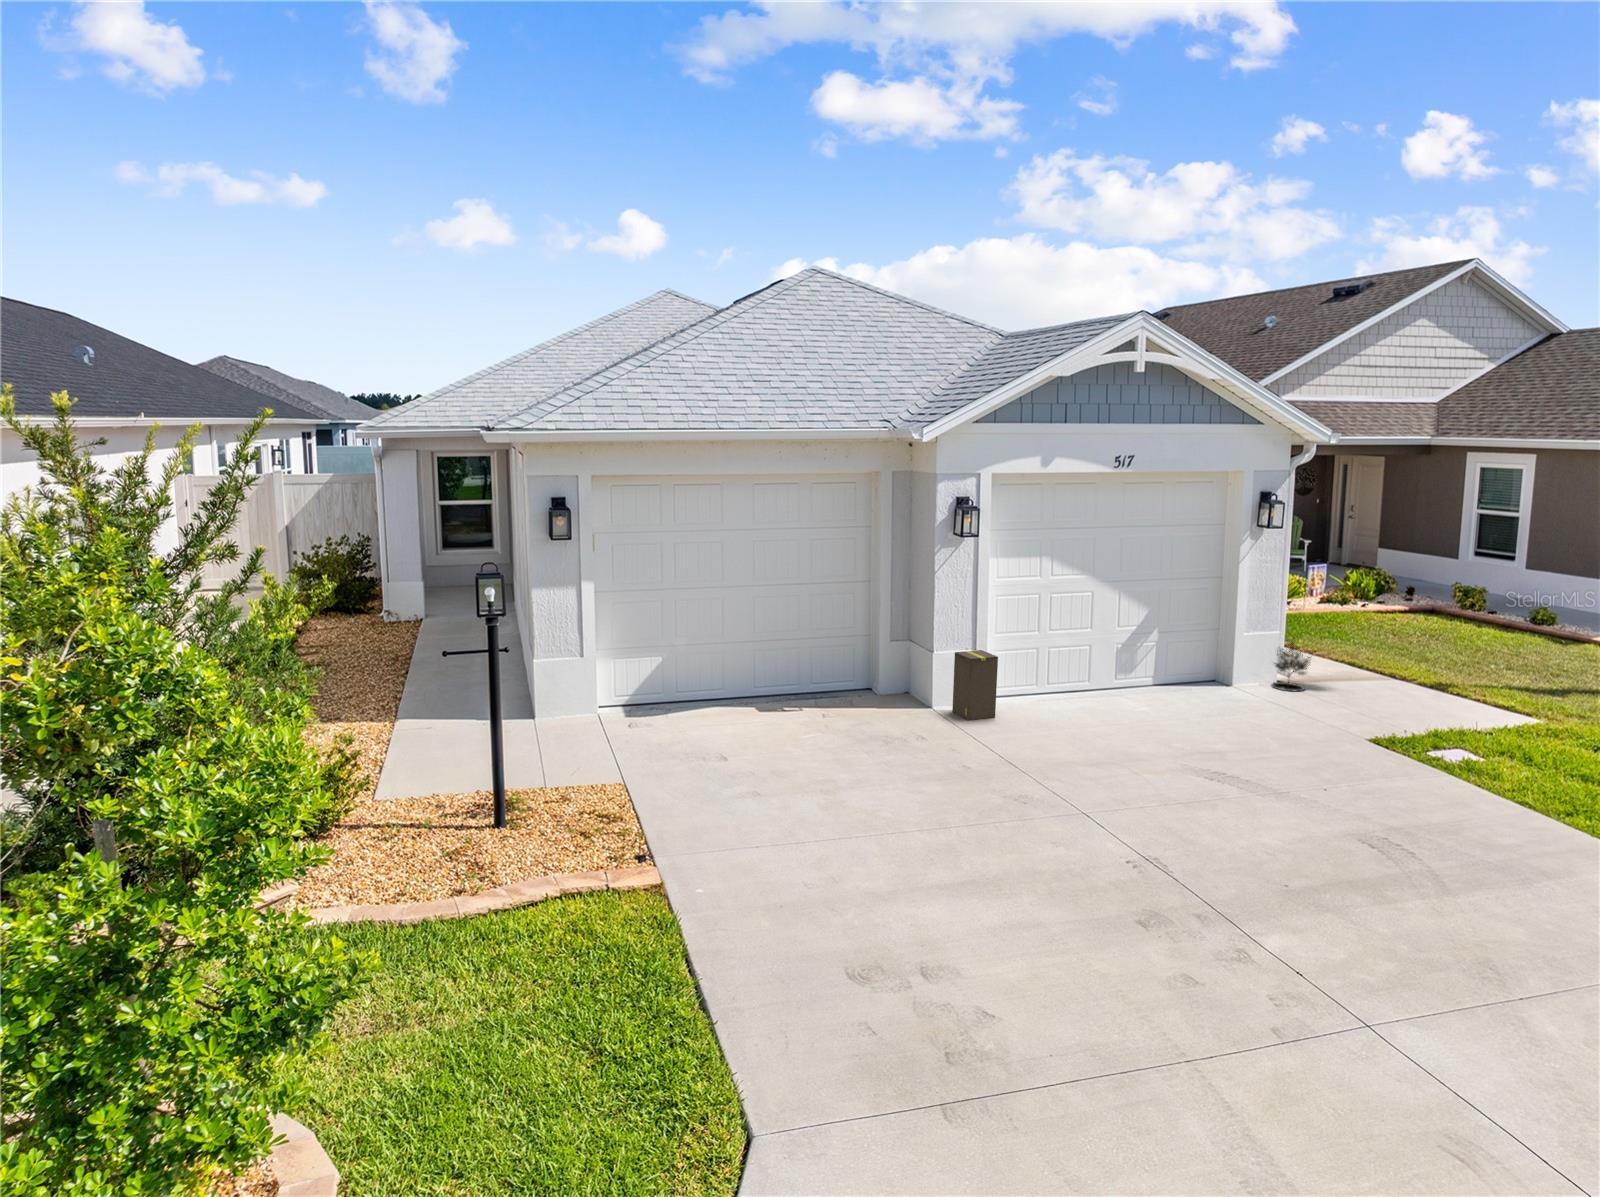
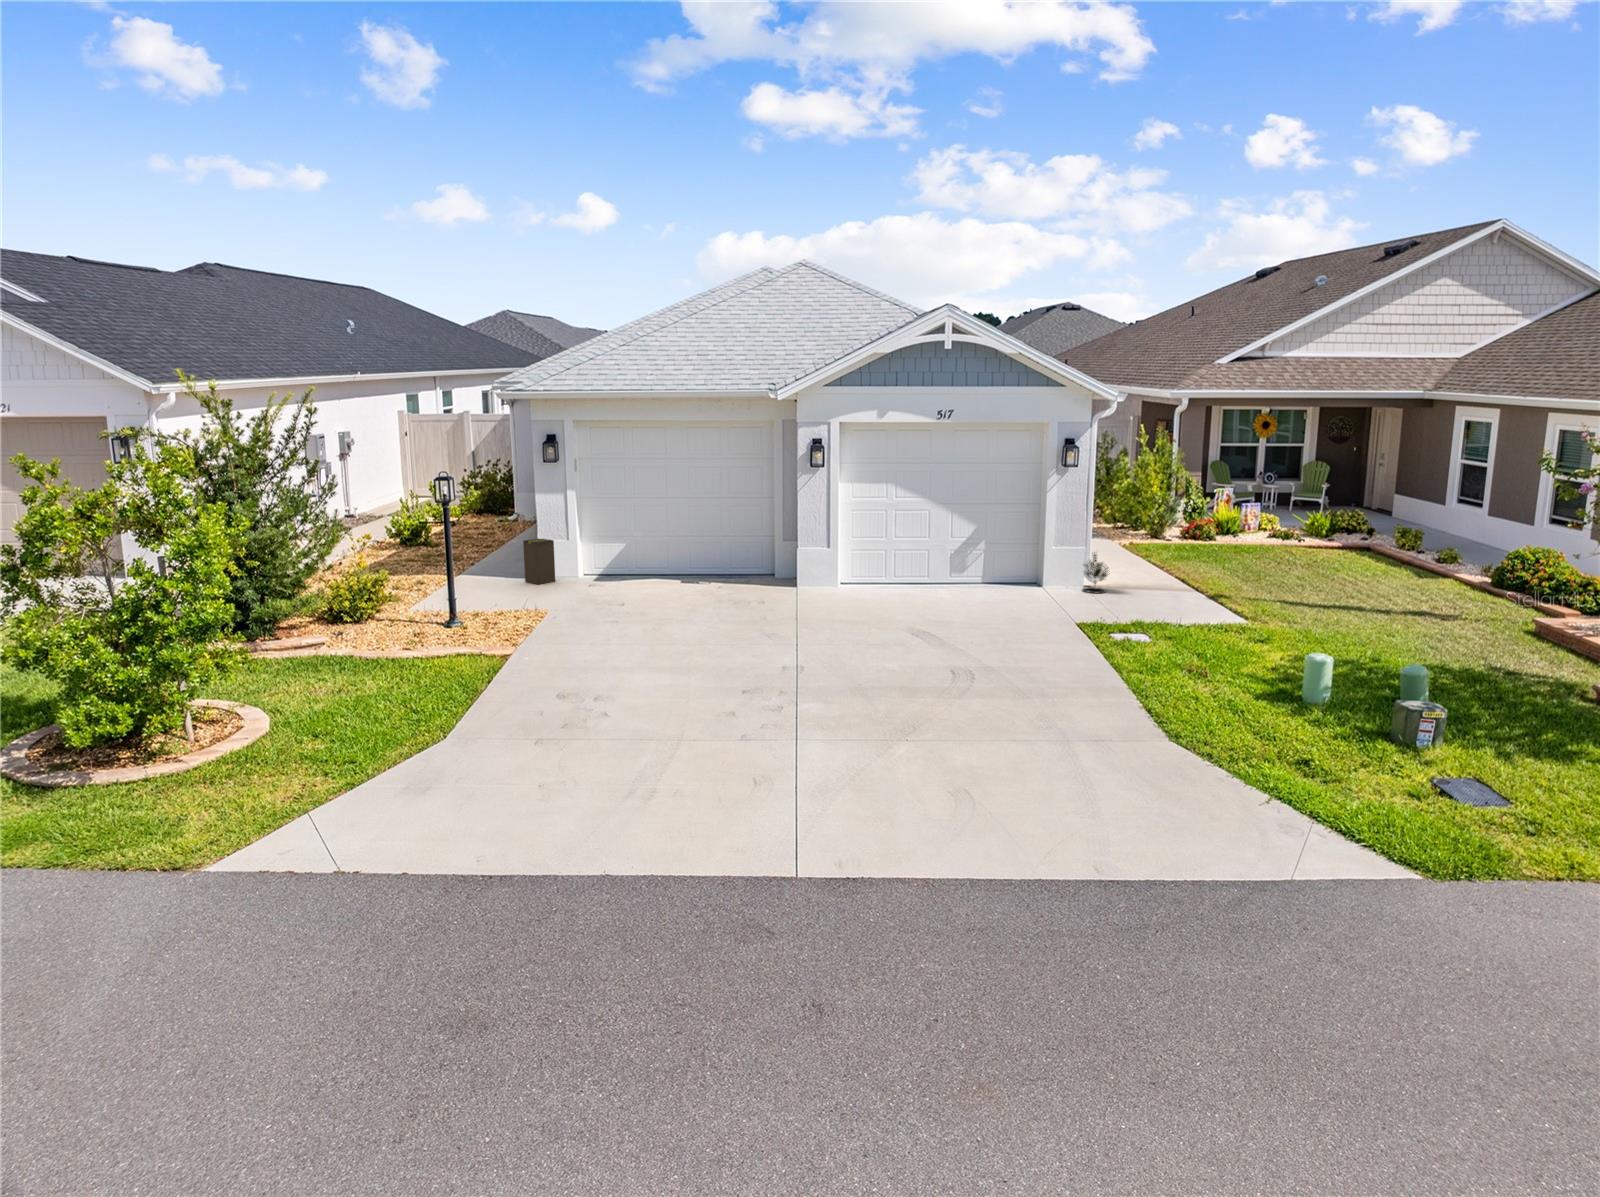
cardboard box: present [952,650,998,720] -> present [523,538,555,585]

